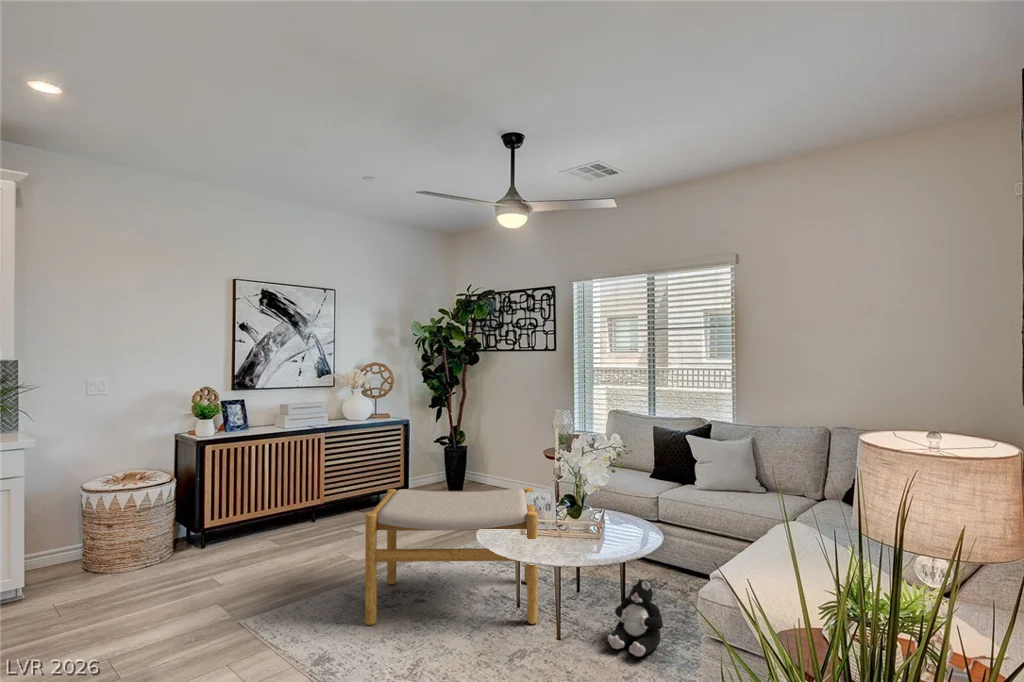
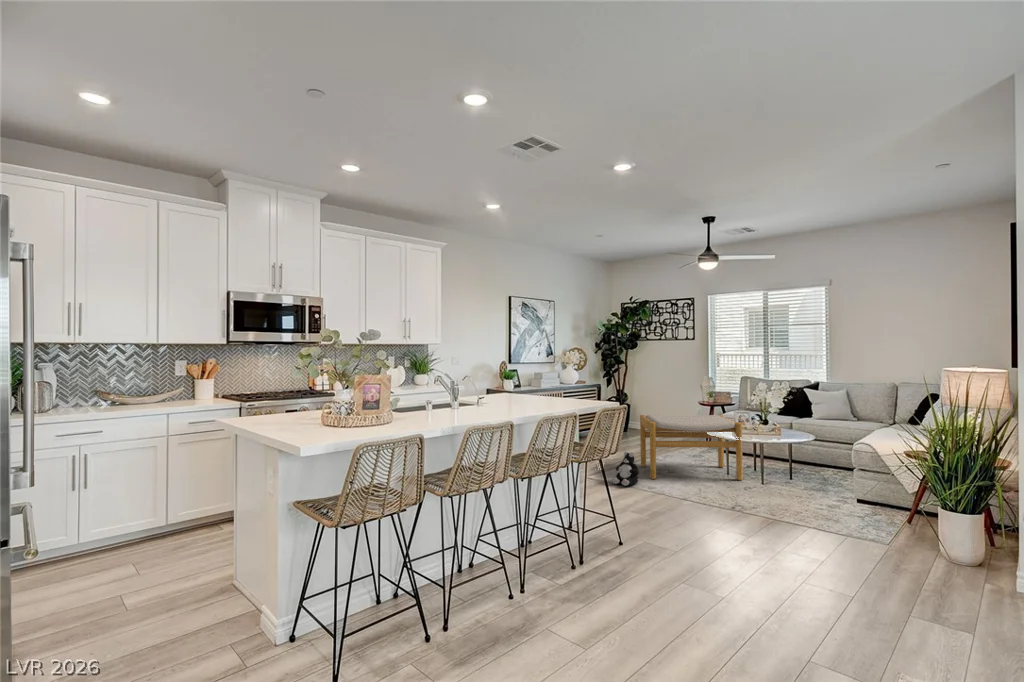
plush toy: present [608,577,663,656] -> present [611,452,639,486]

